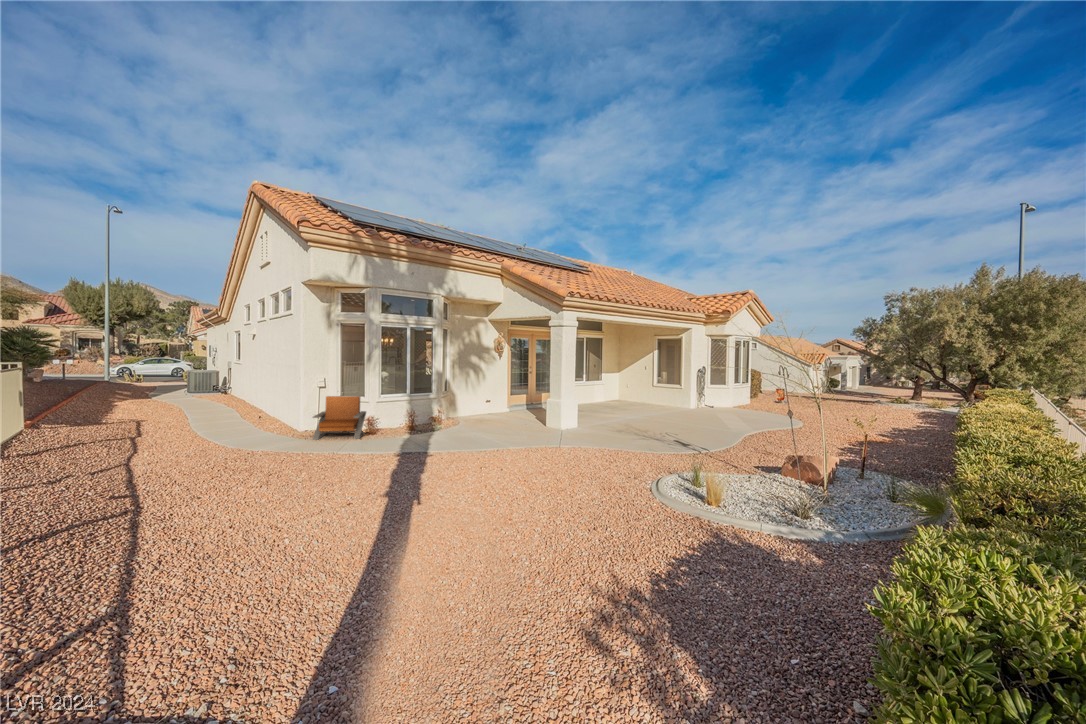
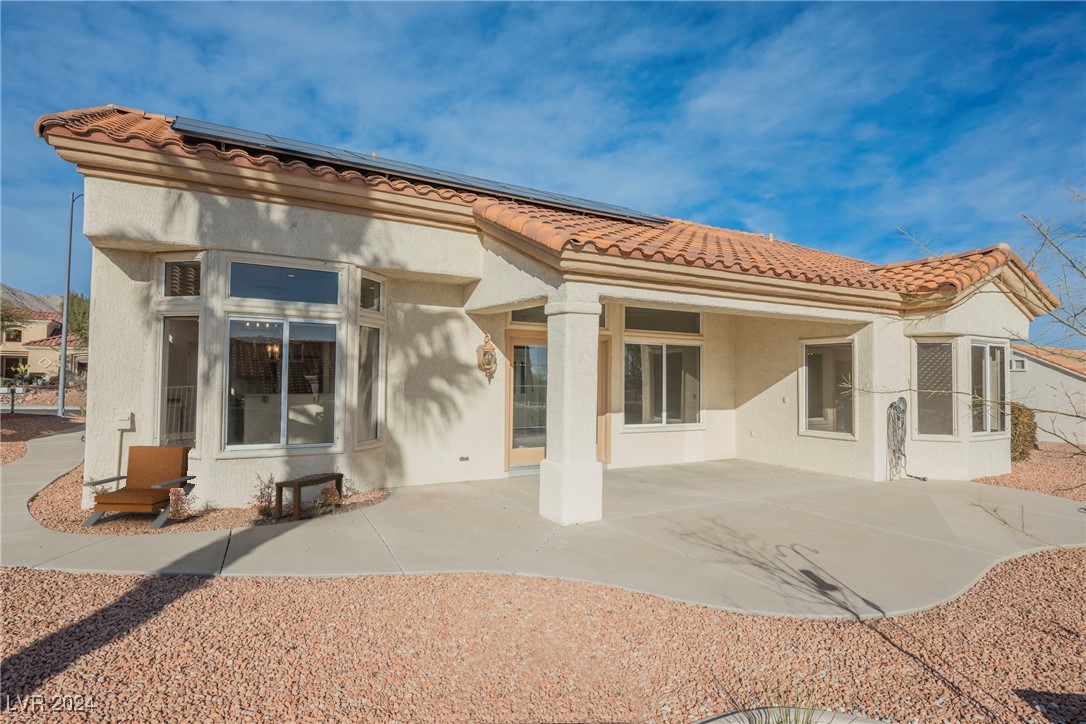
bench: none [412,409,440,433] -> present [275,472,344,520]

